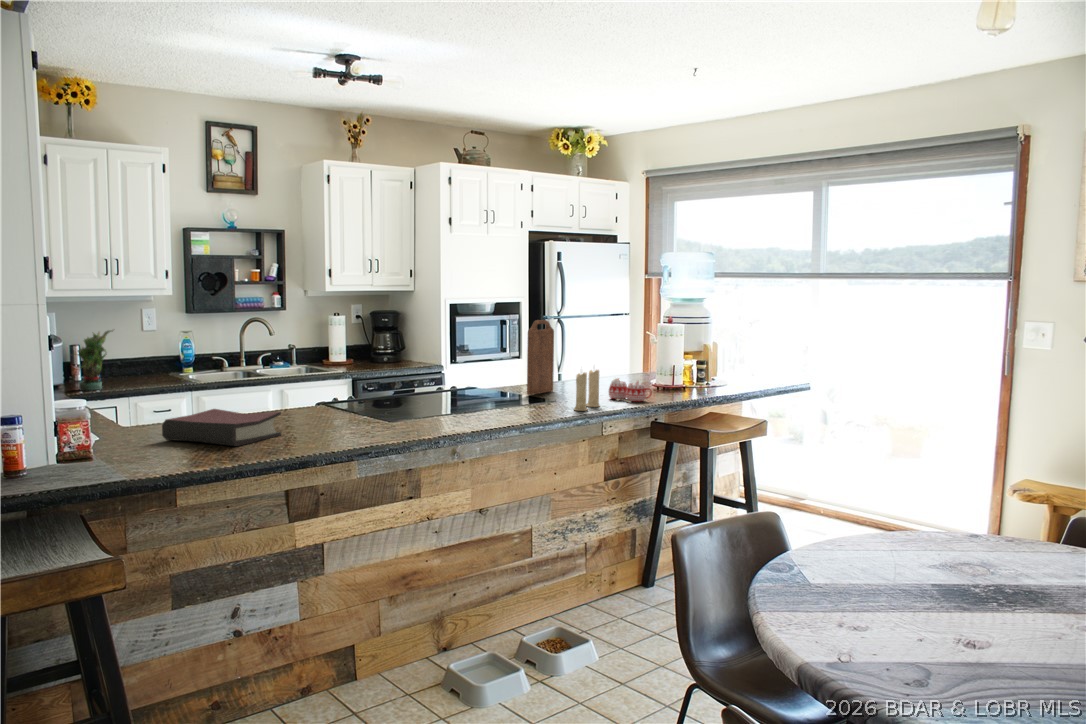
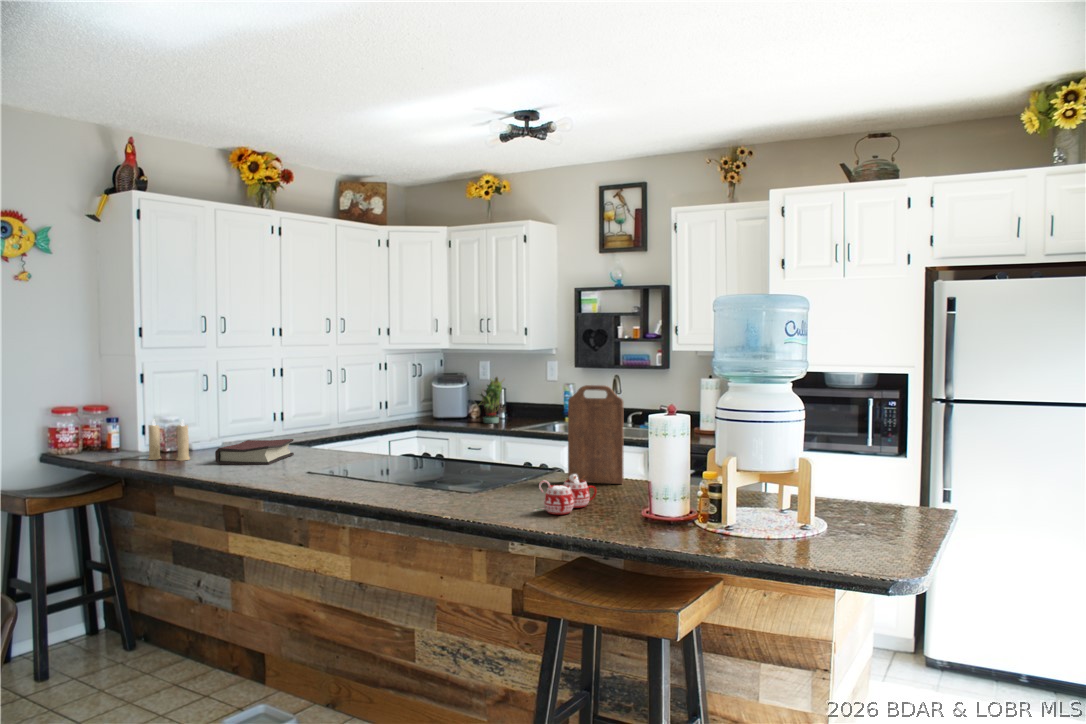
candle: present [574,365,600,411] -> present [148,420,190,461]

